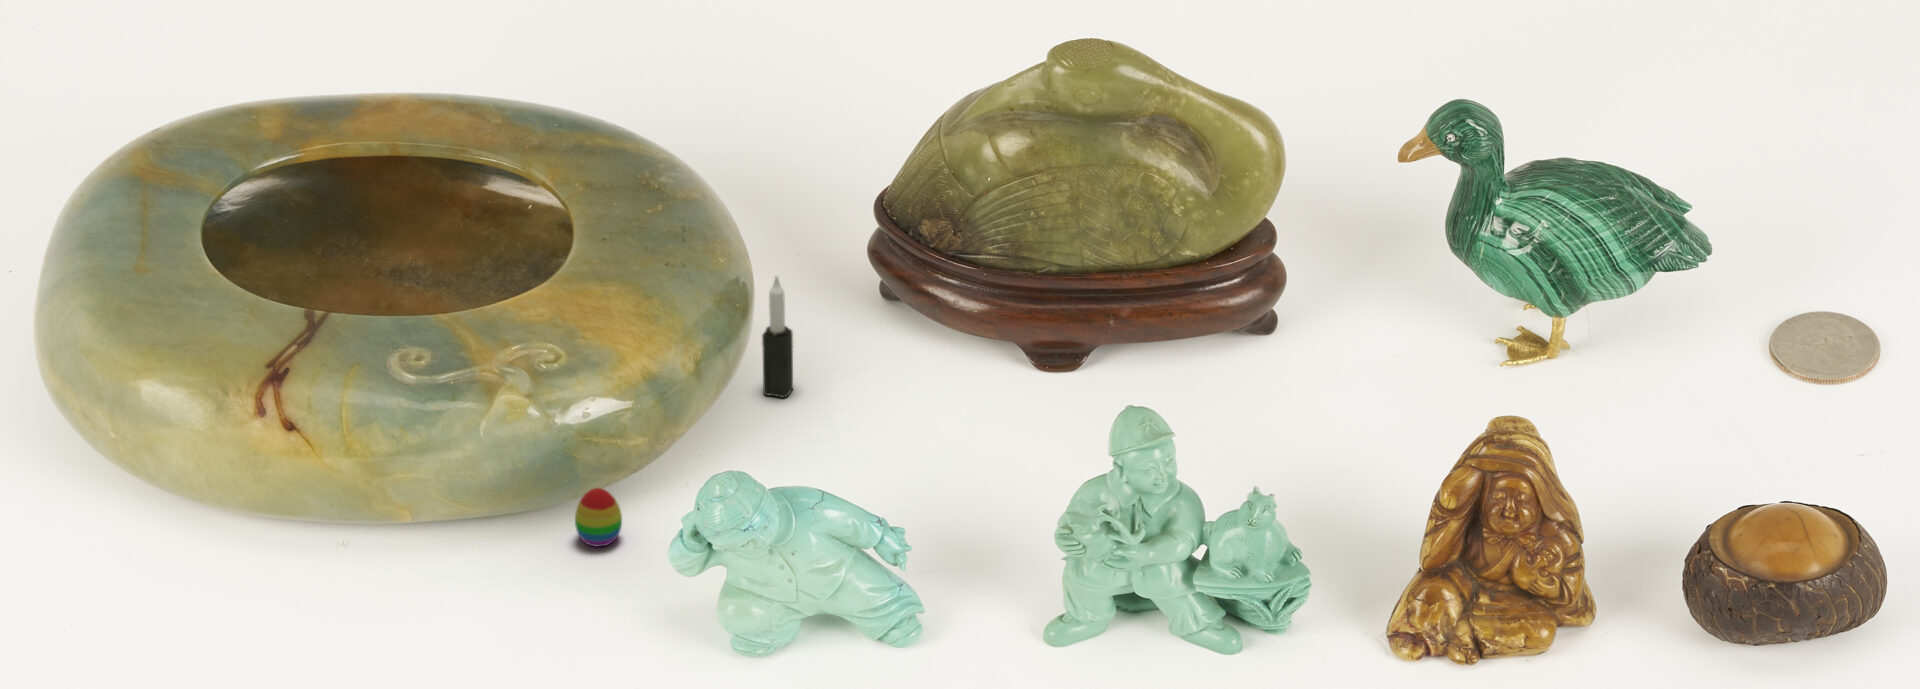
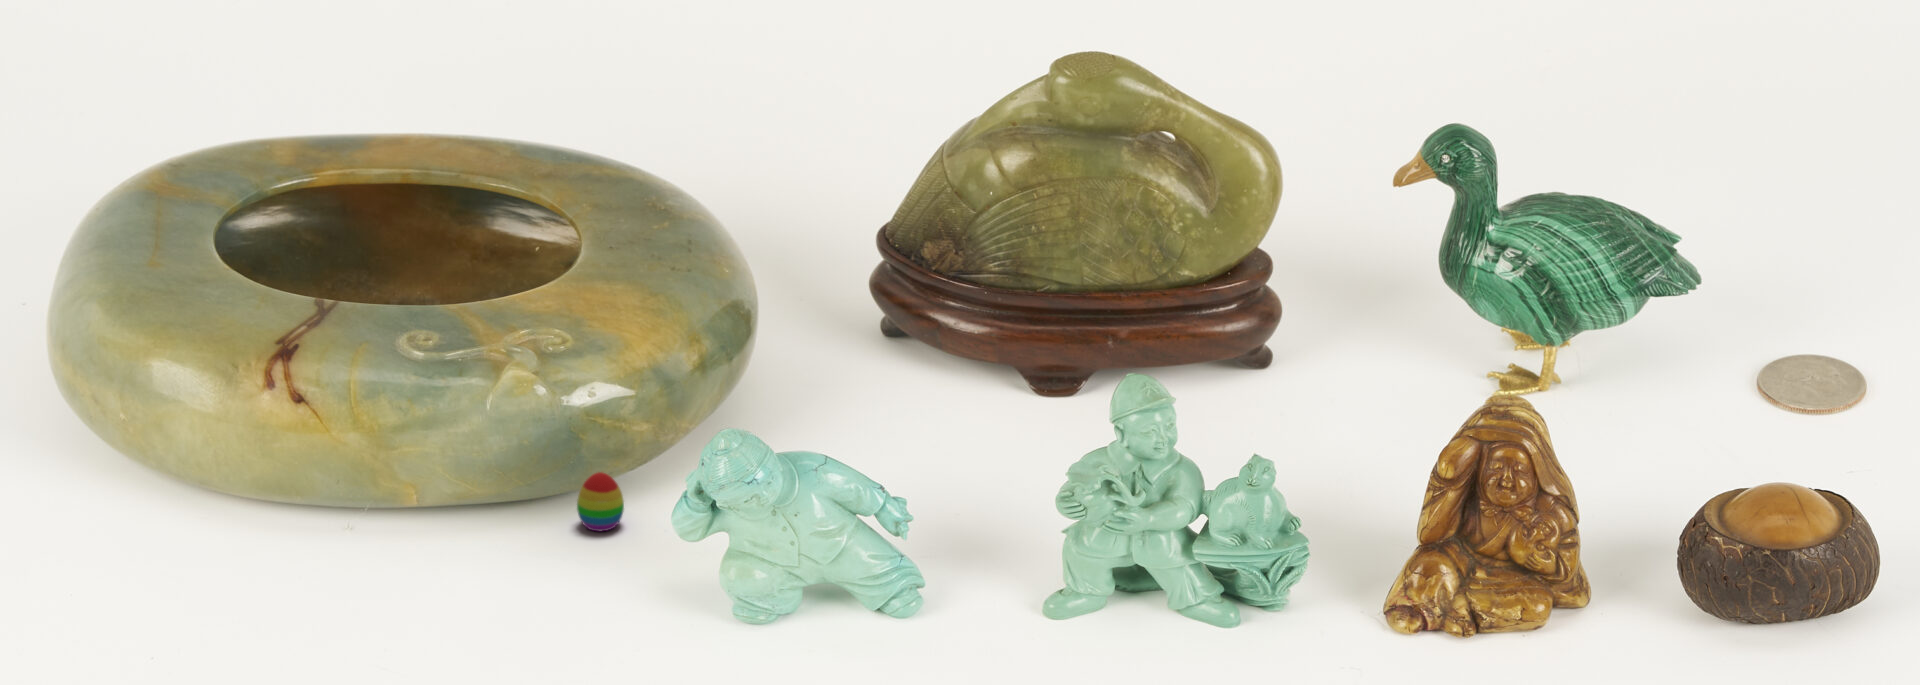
candle: present [762,275,793,398] -> none [764,286,794,411]

